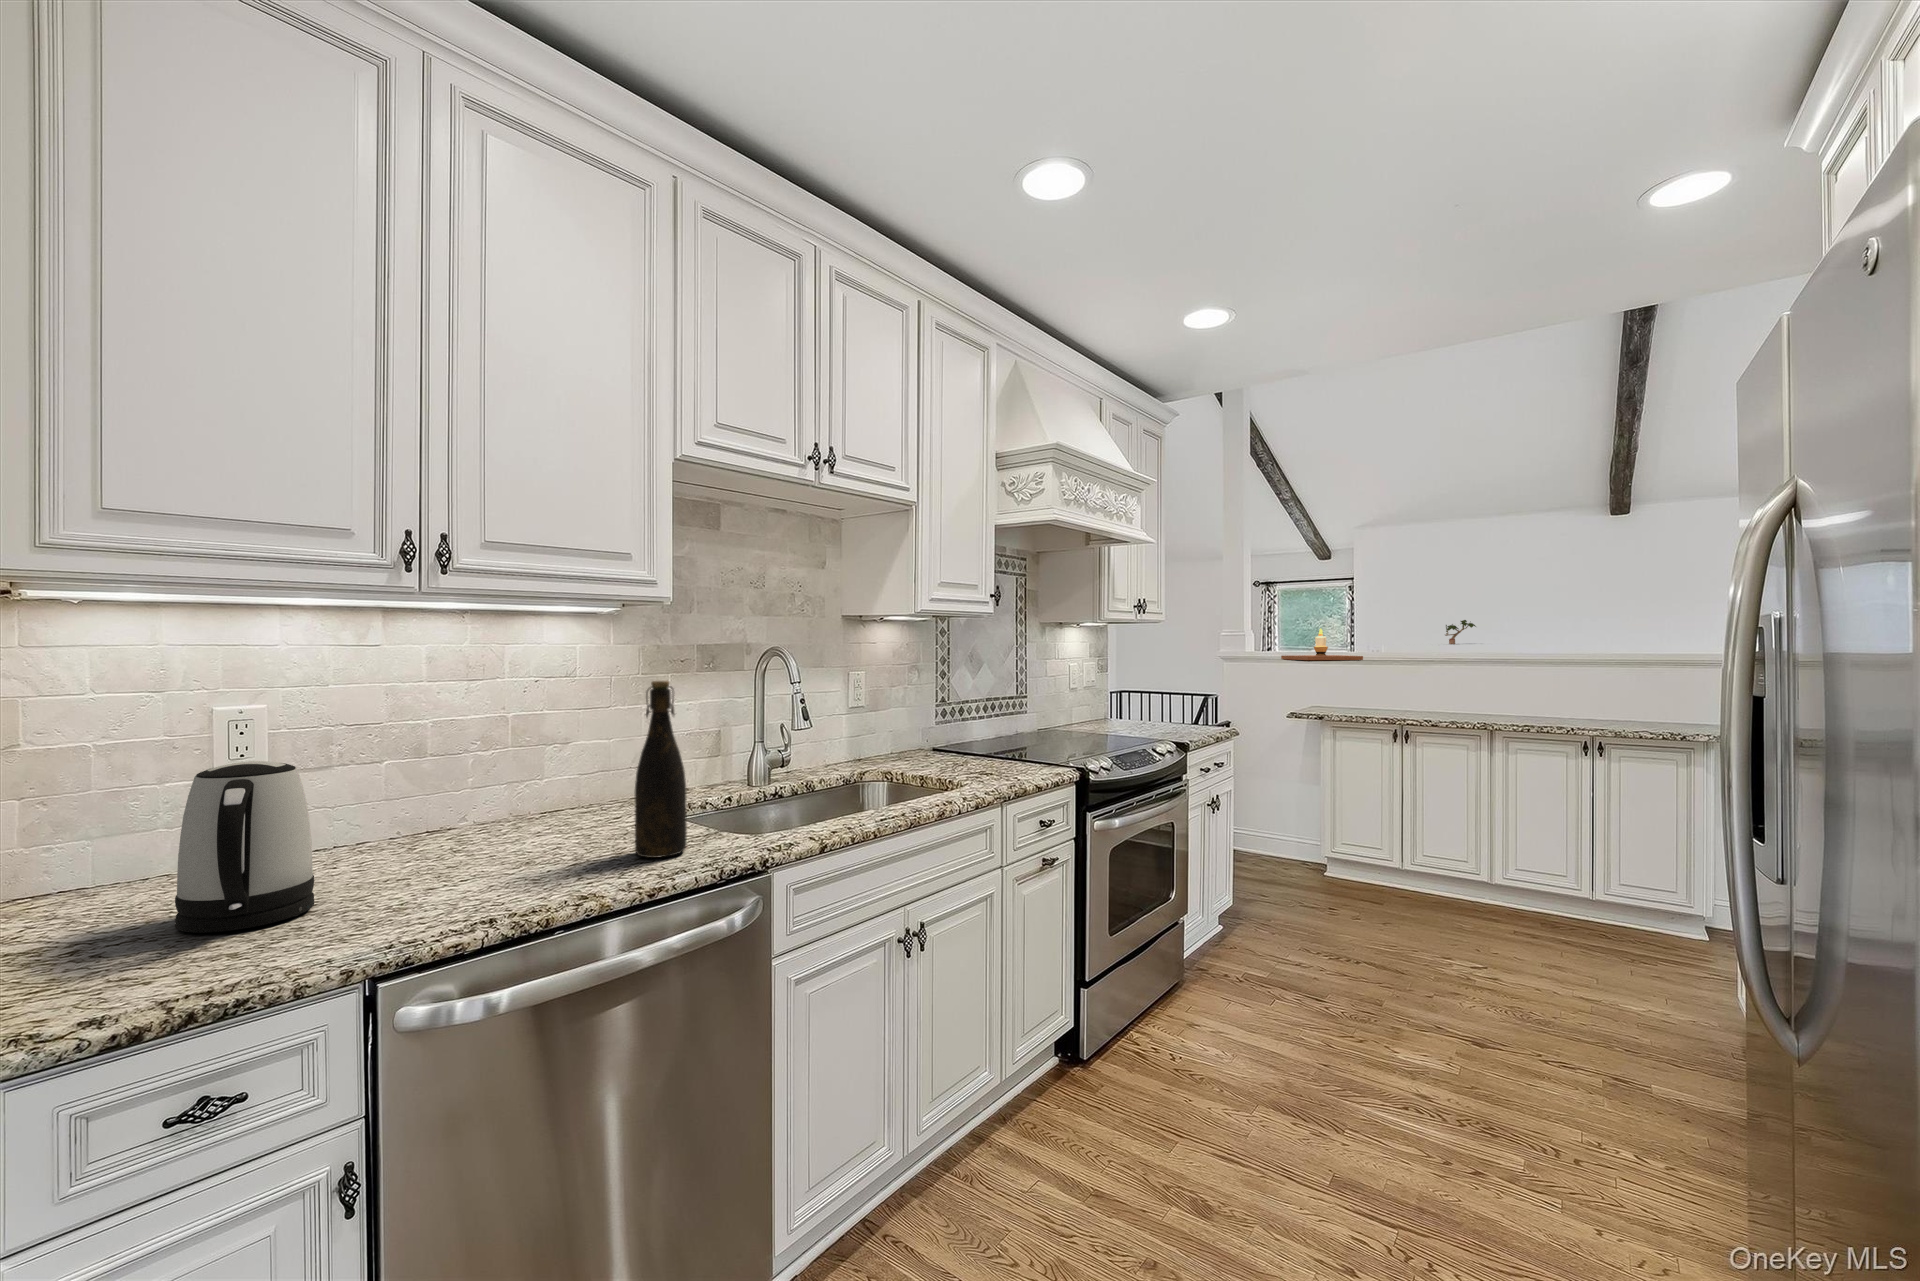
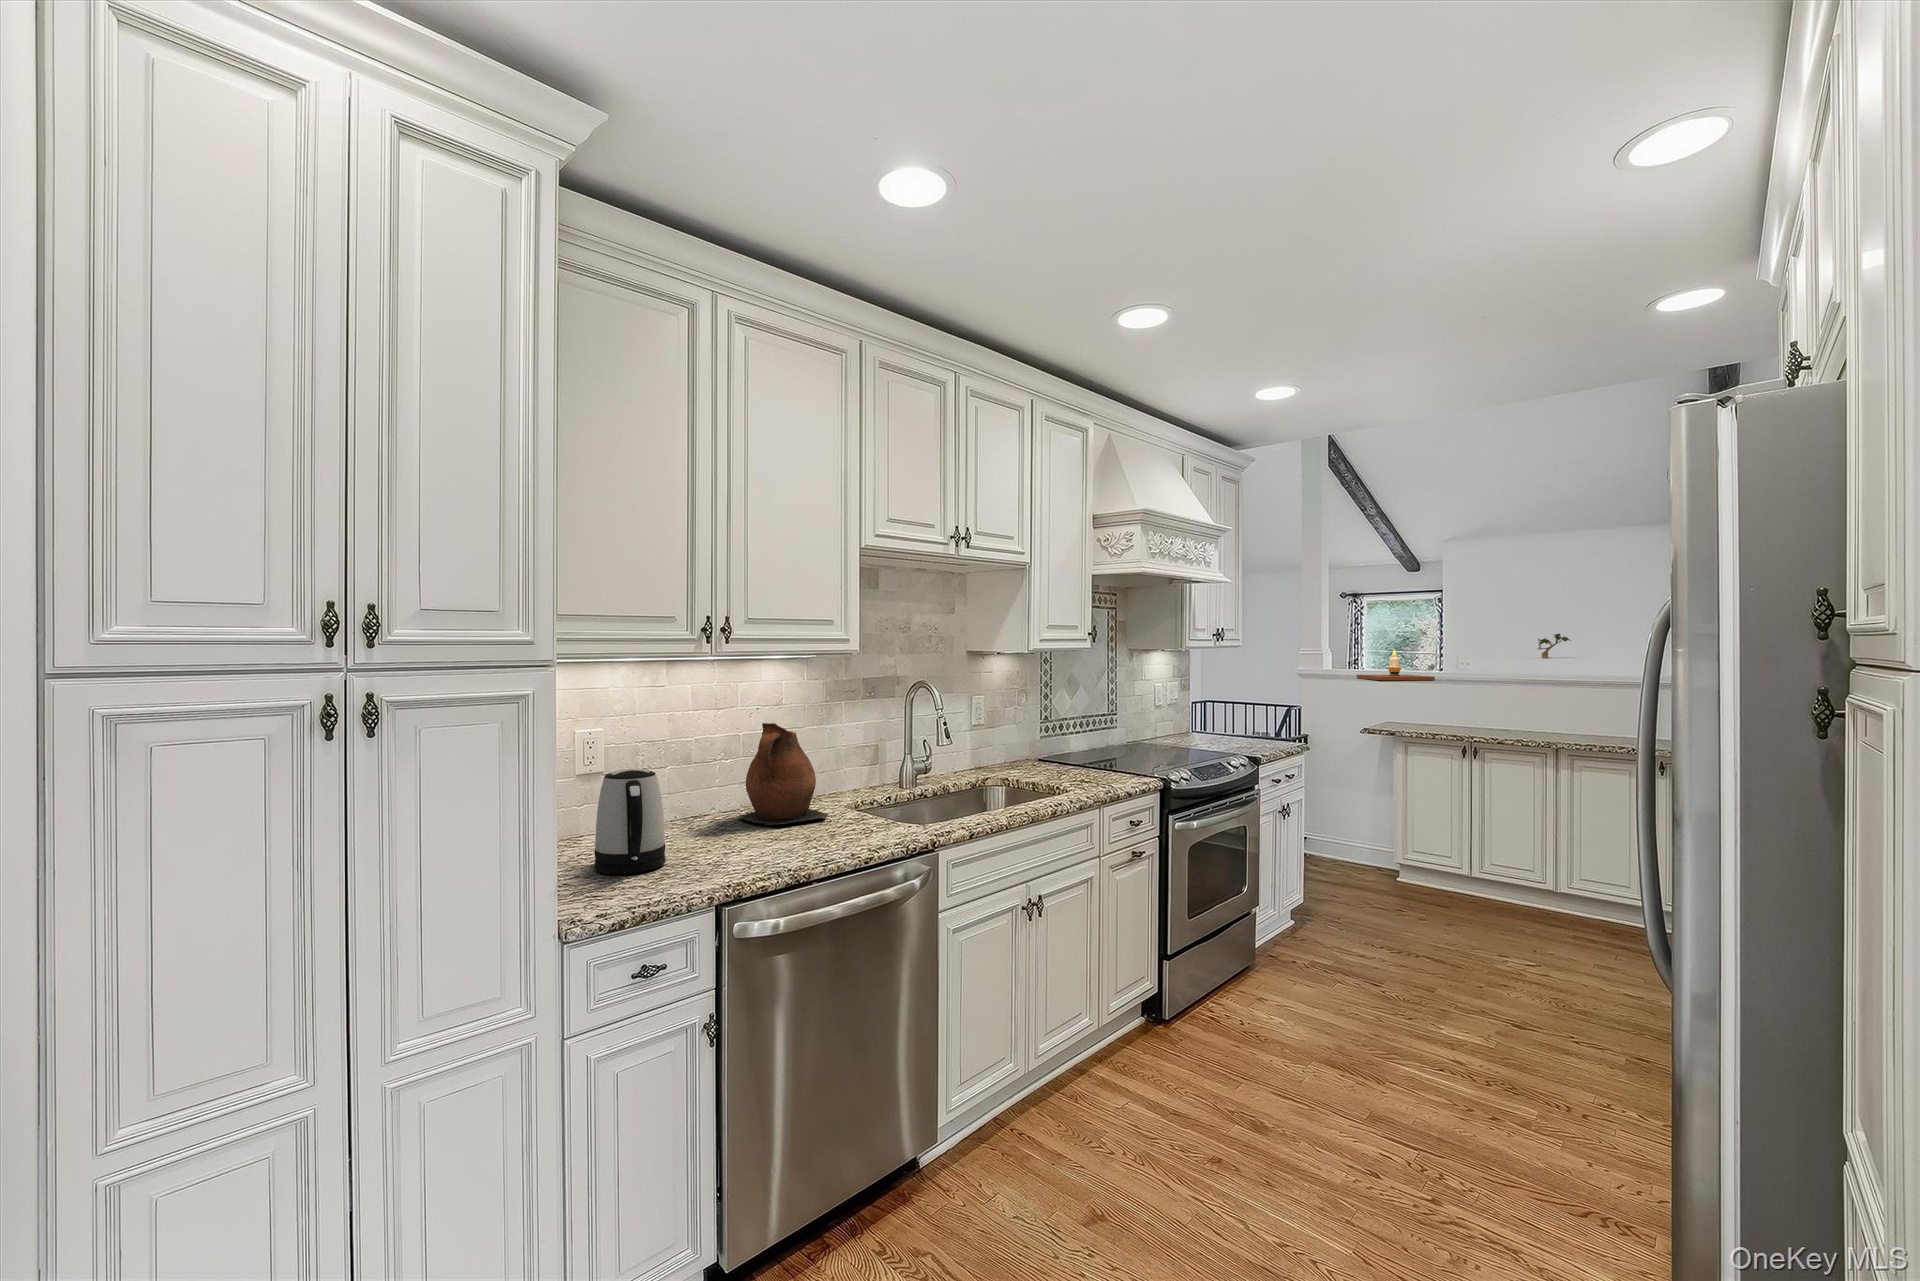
bottle: present [635,681,687,858] -> none [845,714,880,839]
ceramic pitcher: none [490,697,628,841] -> present [736,723,828,825]

